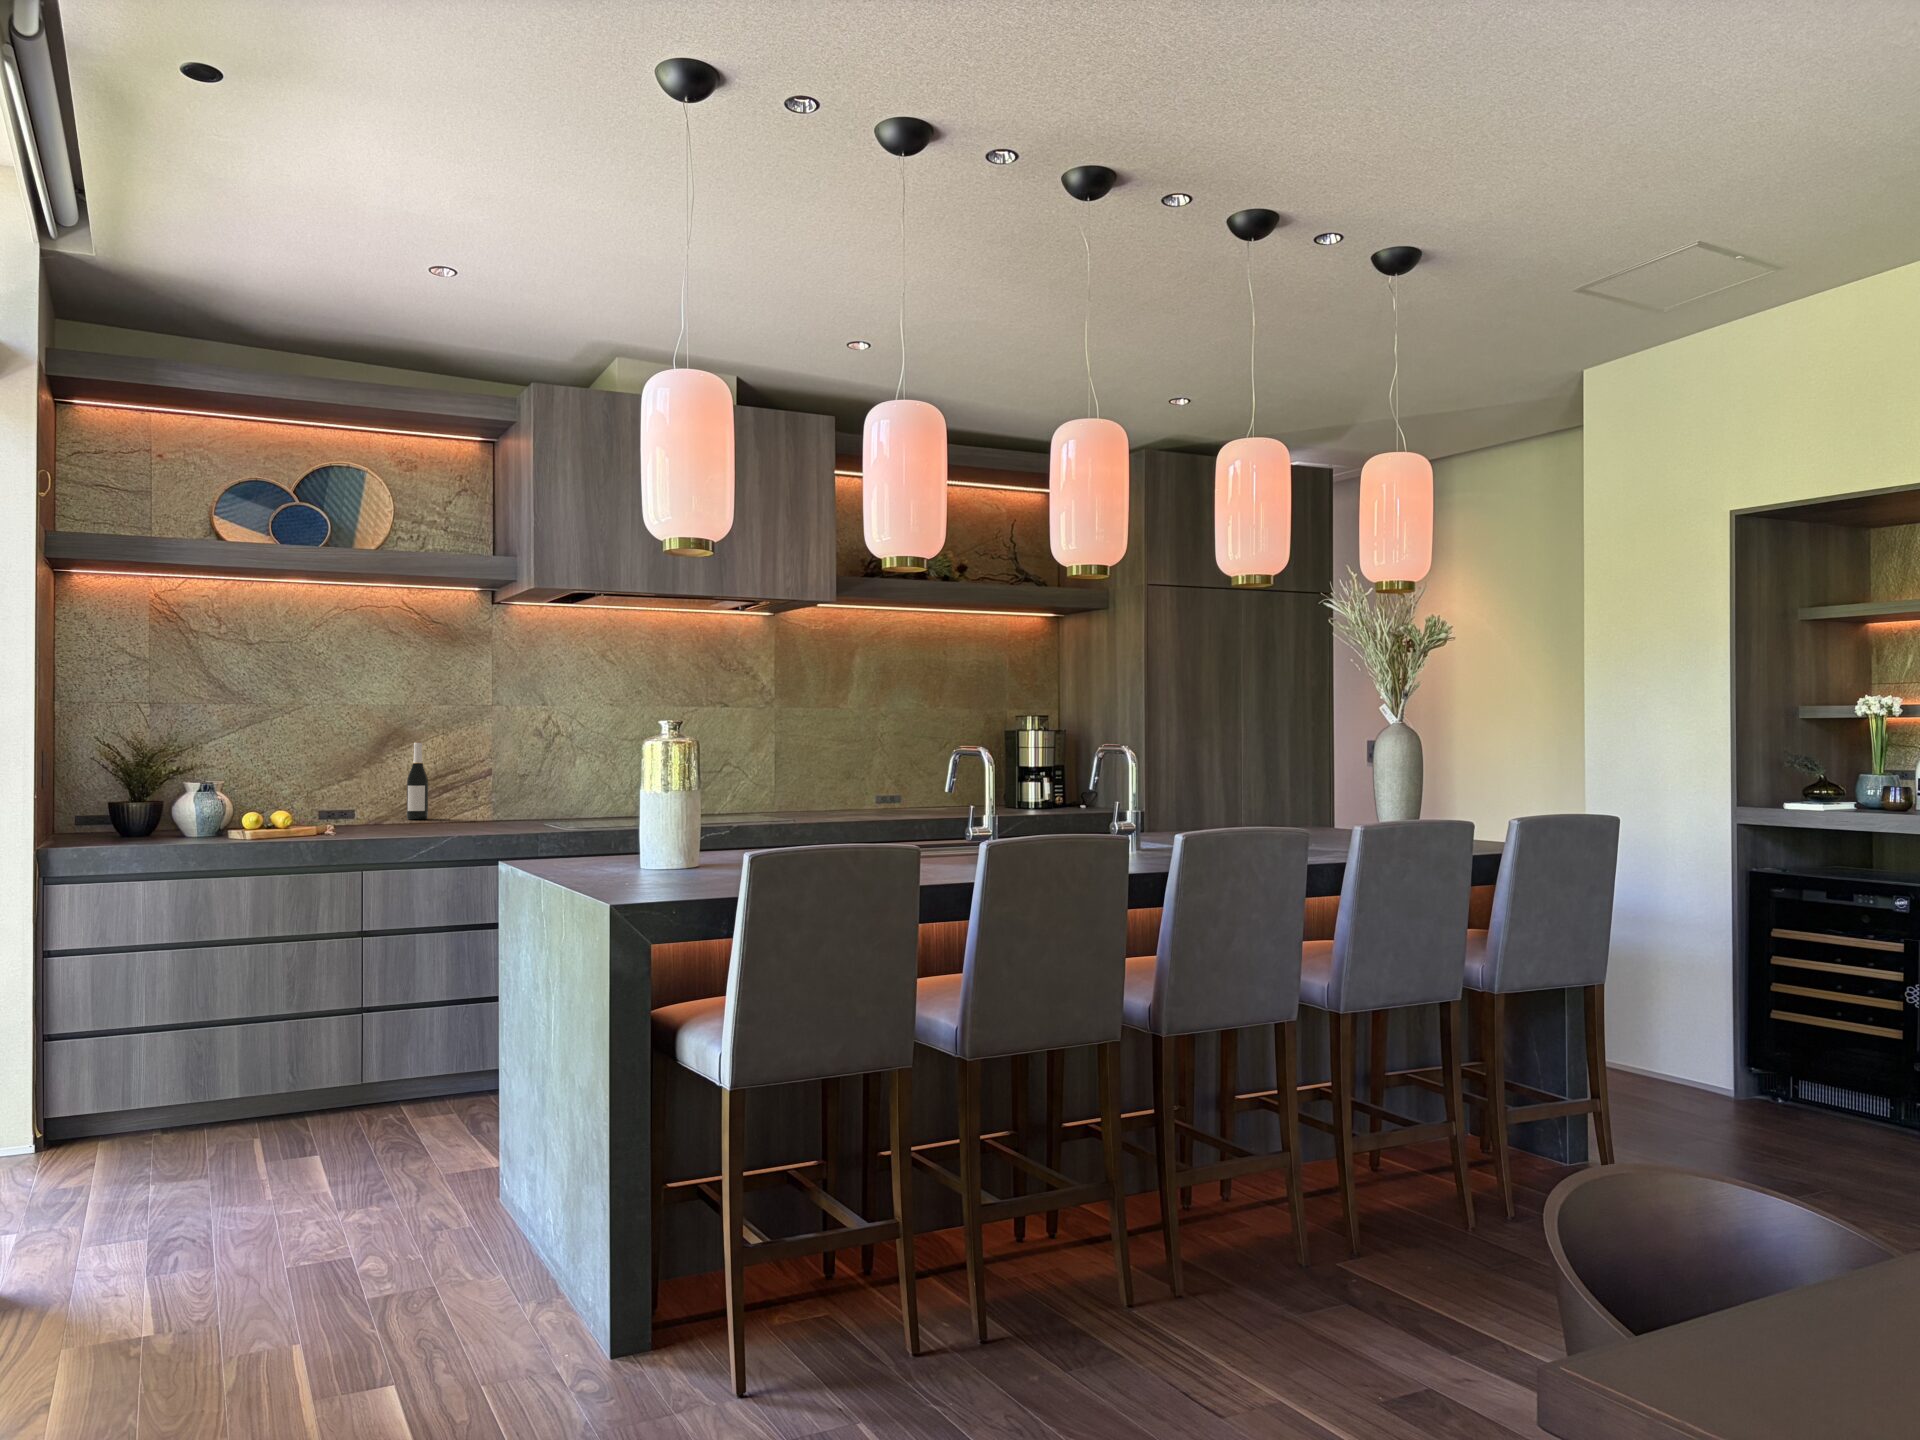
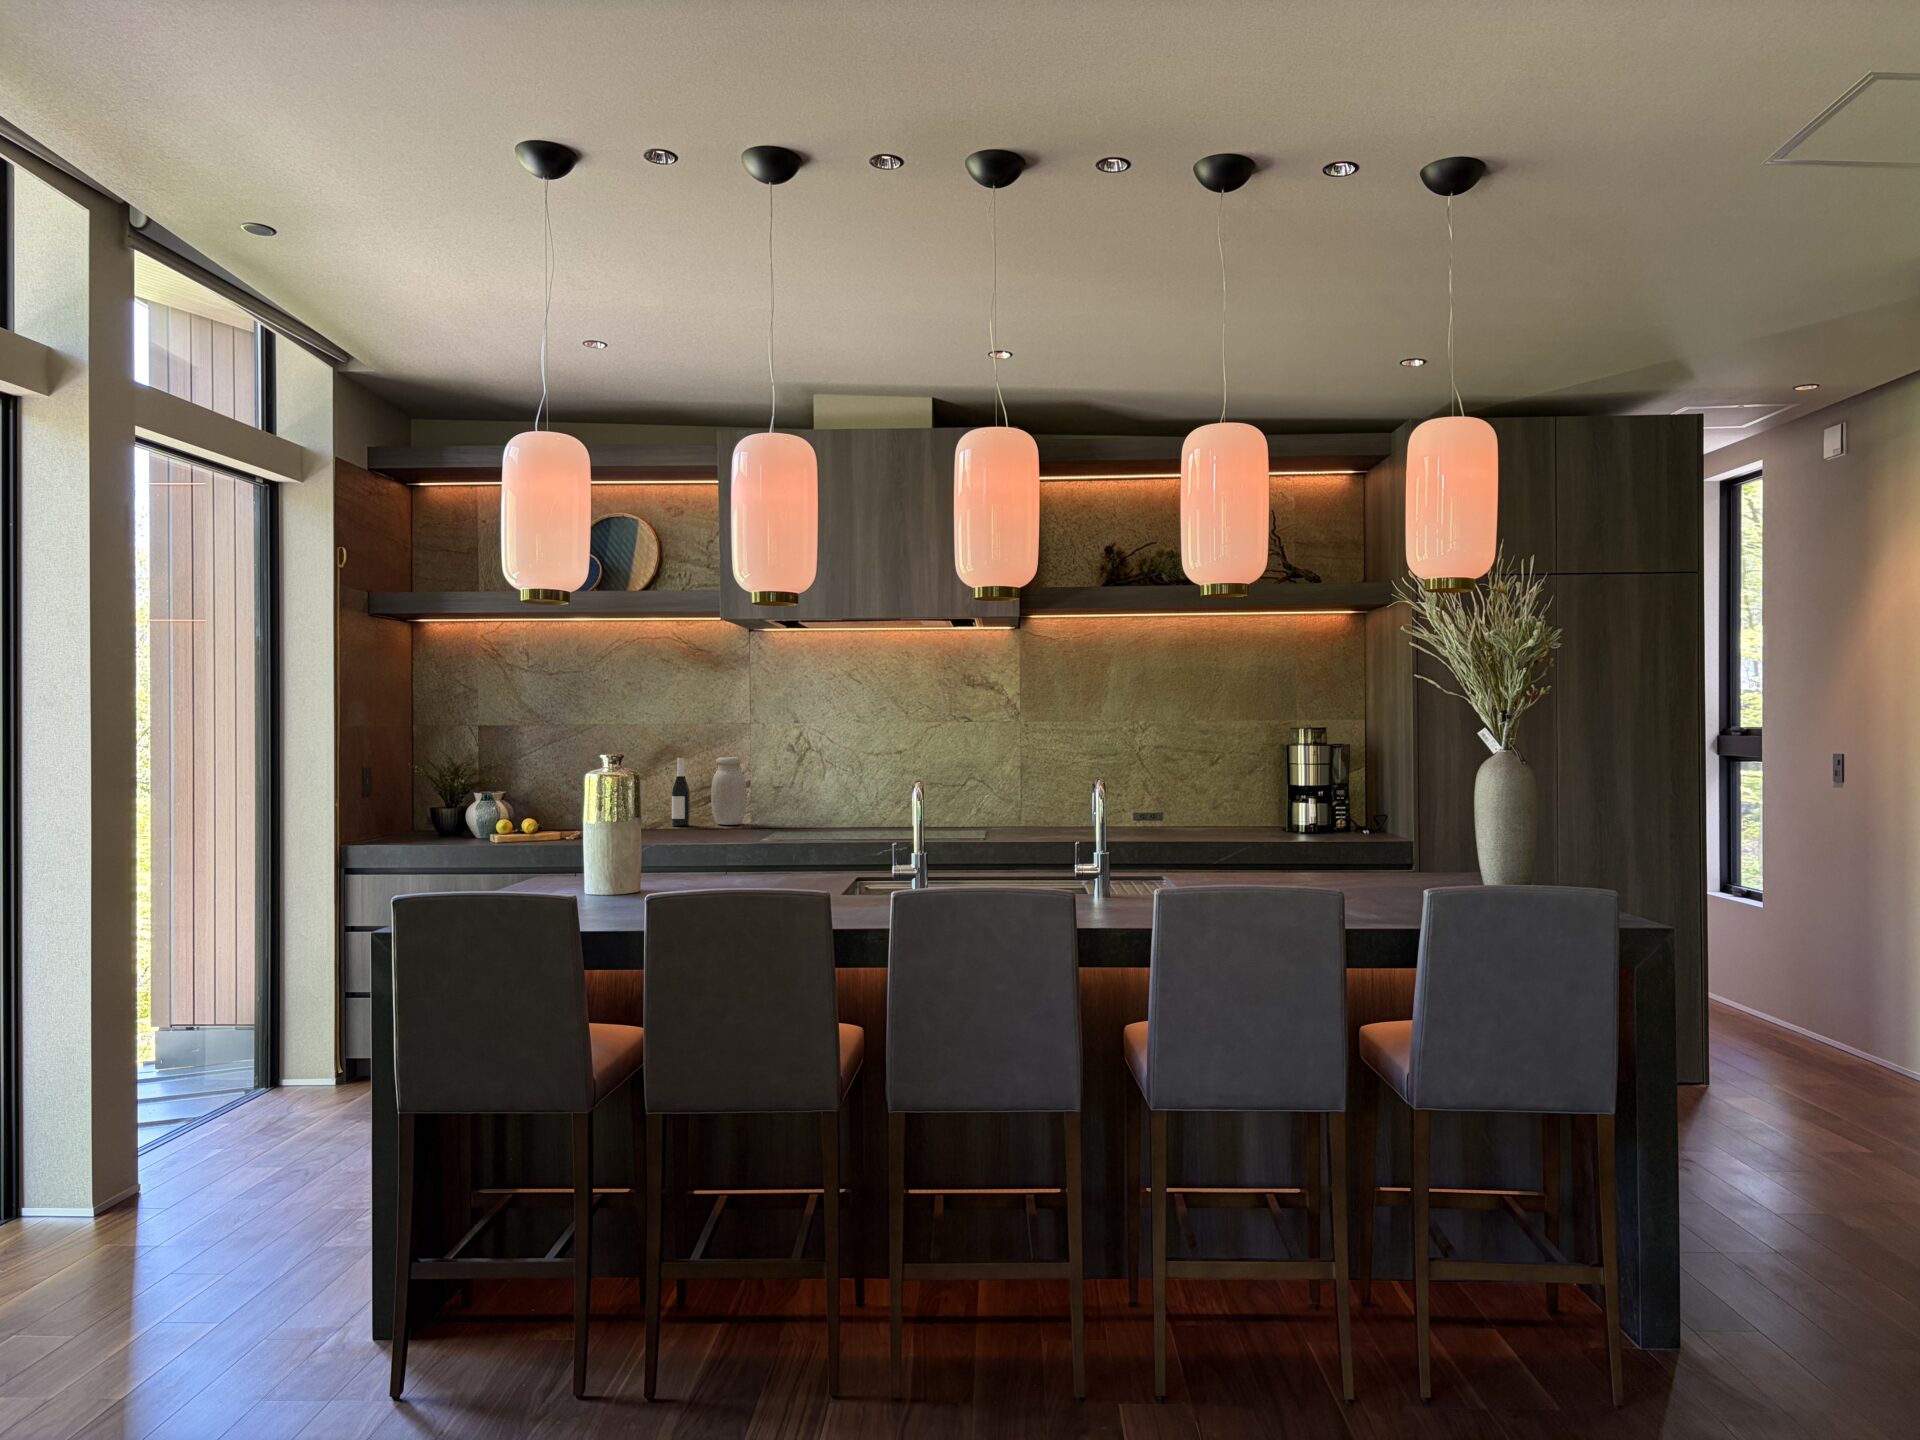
jar: none [449,742,491,817] -> present [711,757,746,825]

